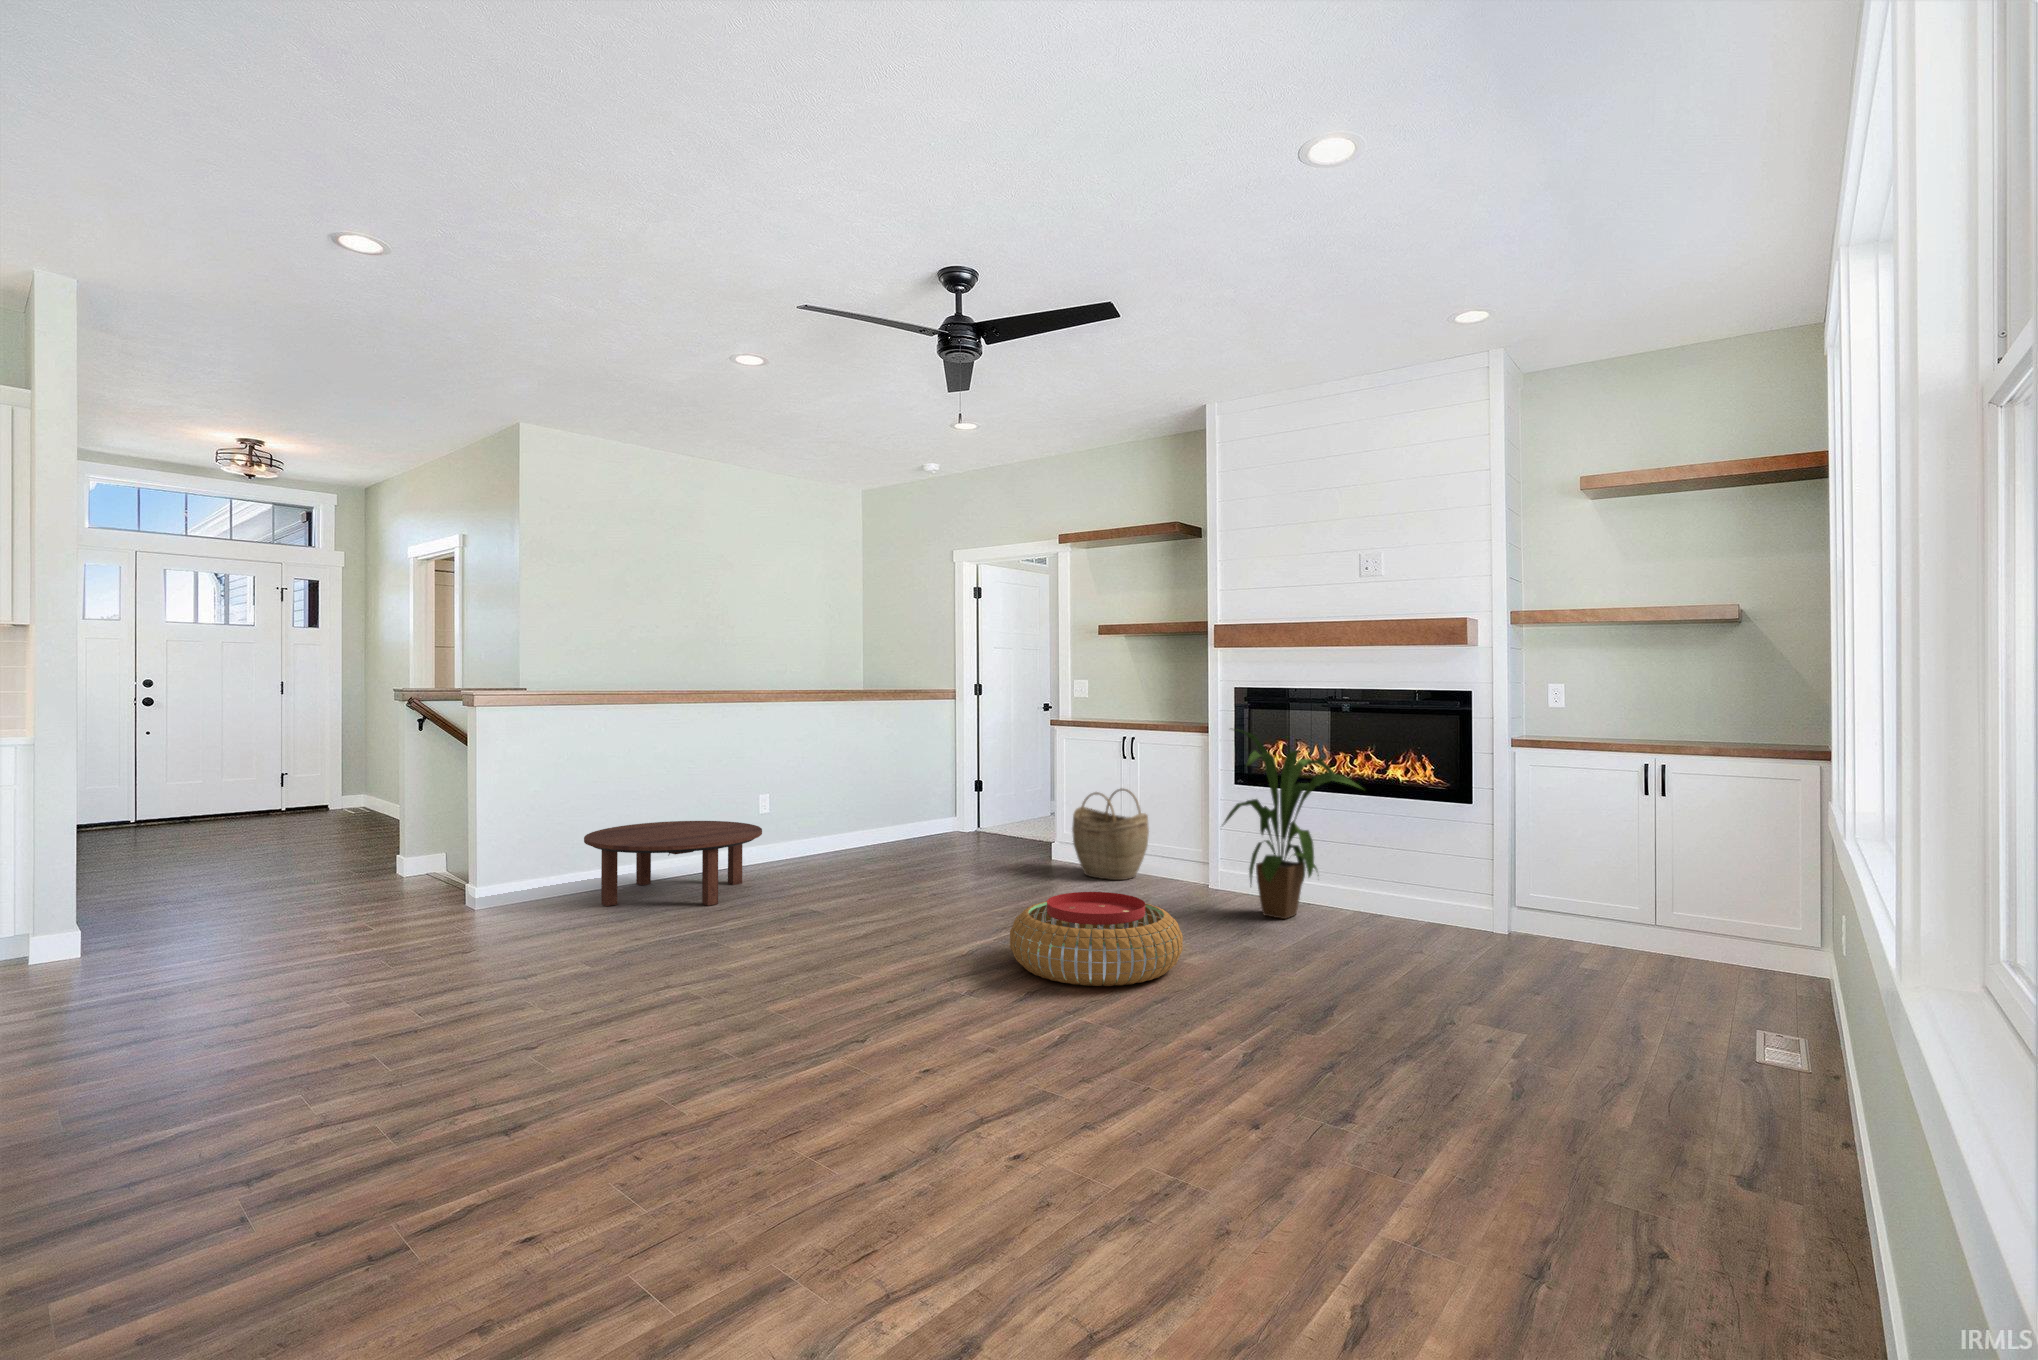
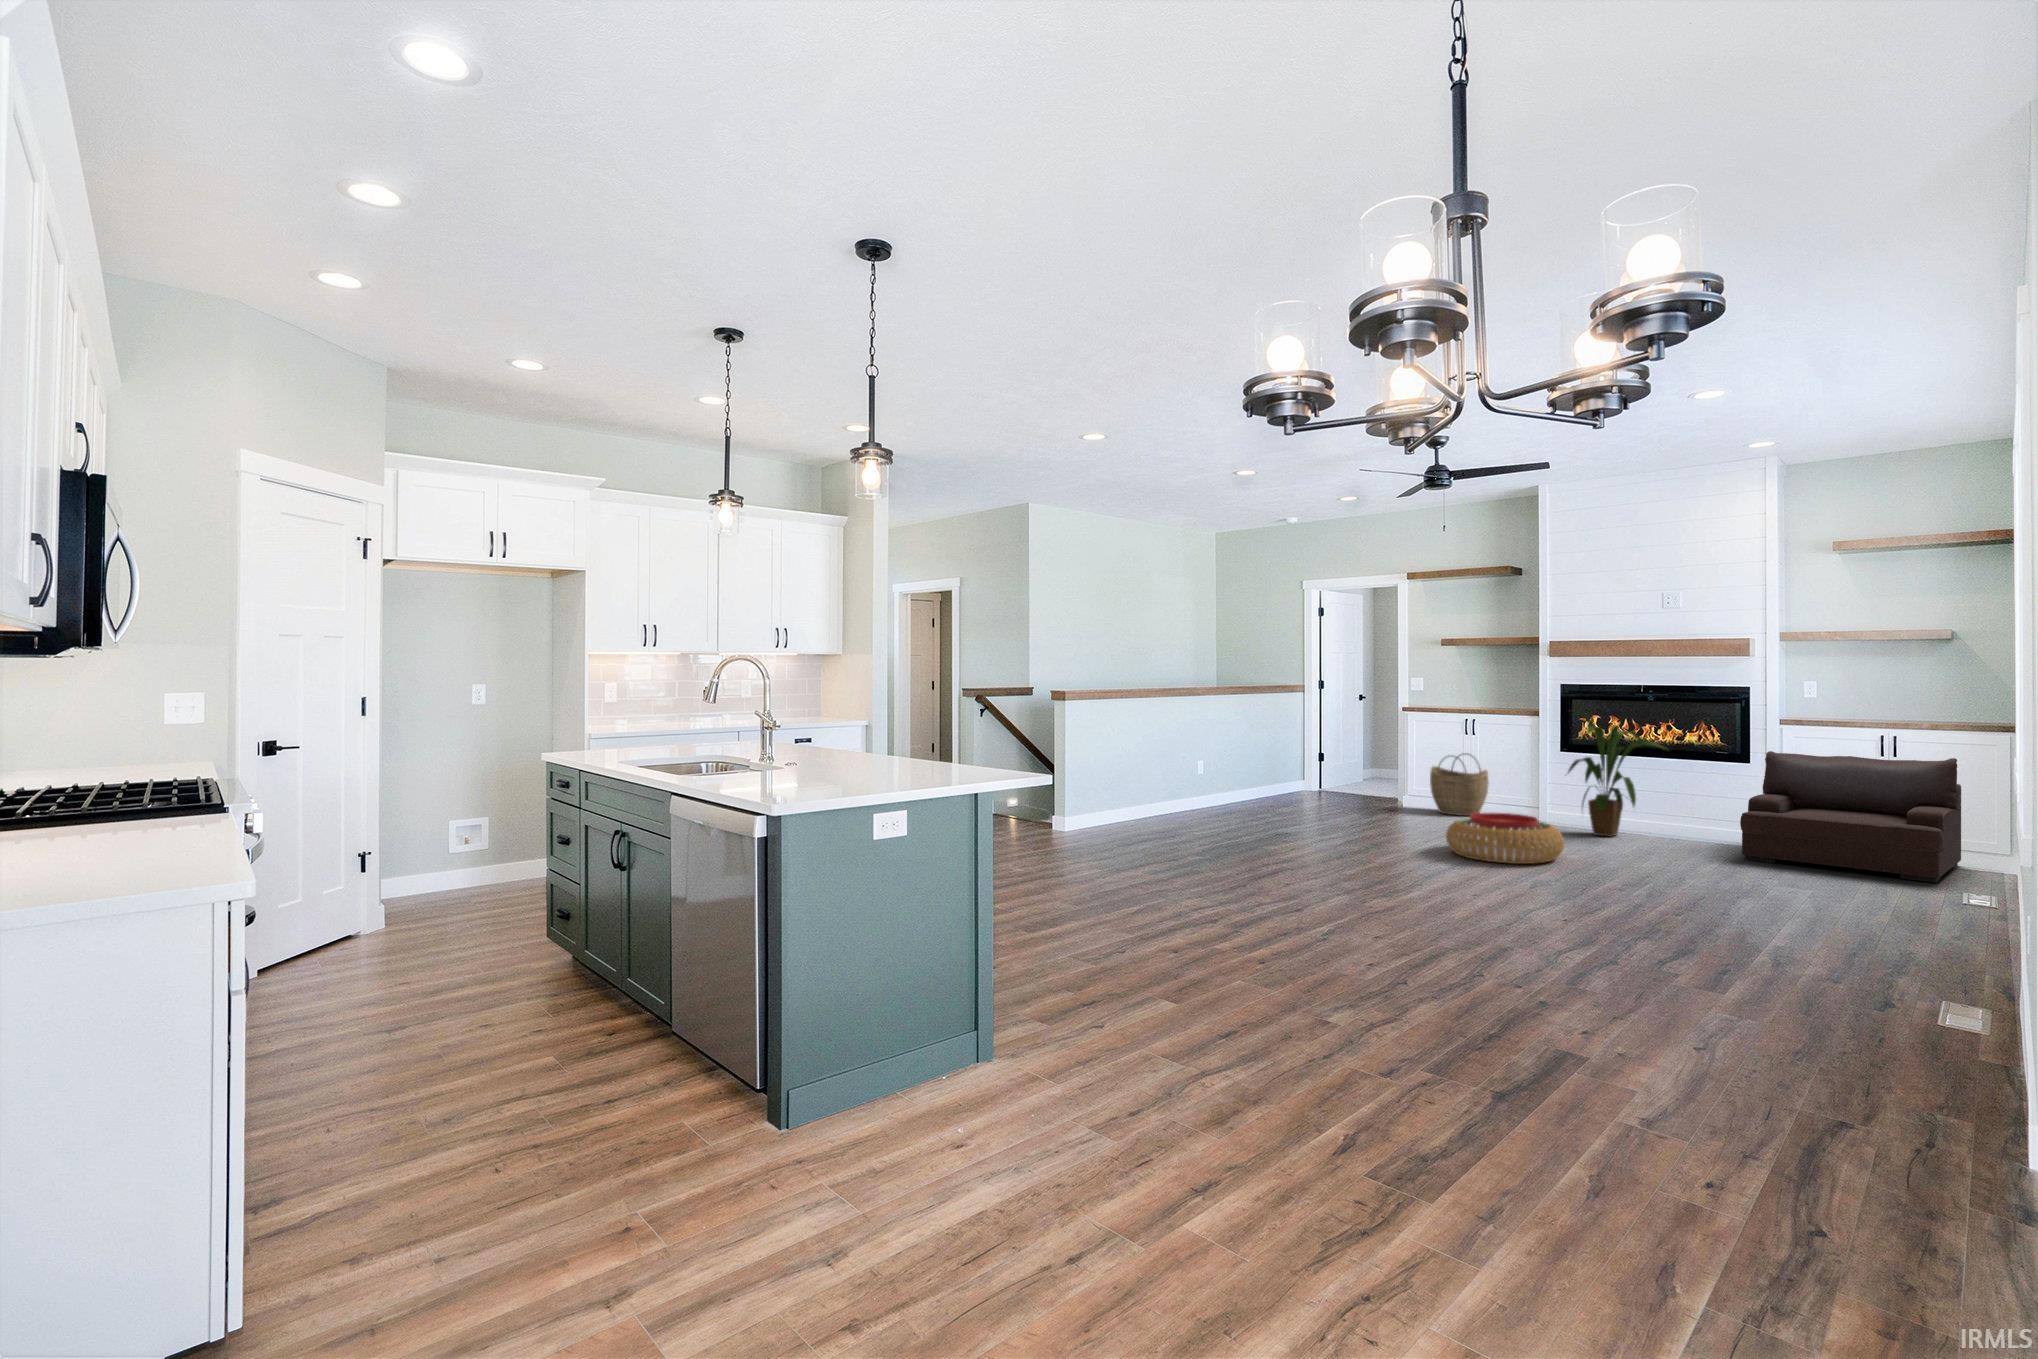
armchair: none [1446,792,1754,1017] -> present [1740,751,1961,883]
coffee table: present [584,821,762,906] -> none [1118,774,1228,826]

